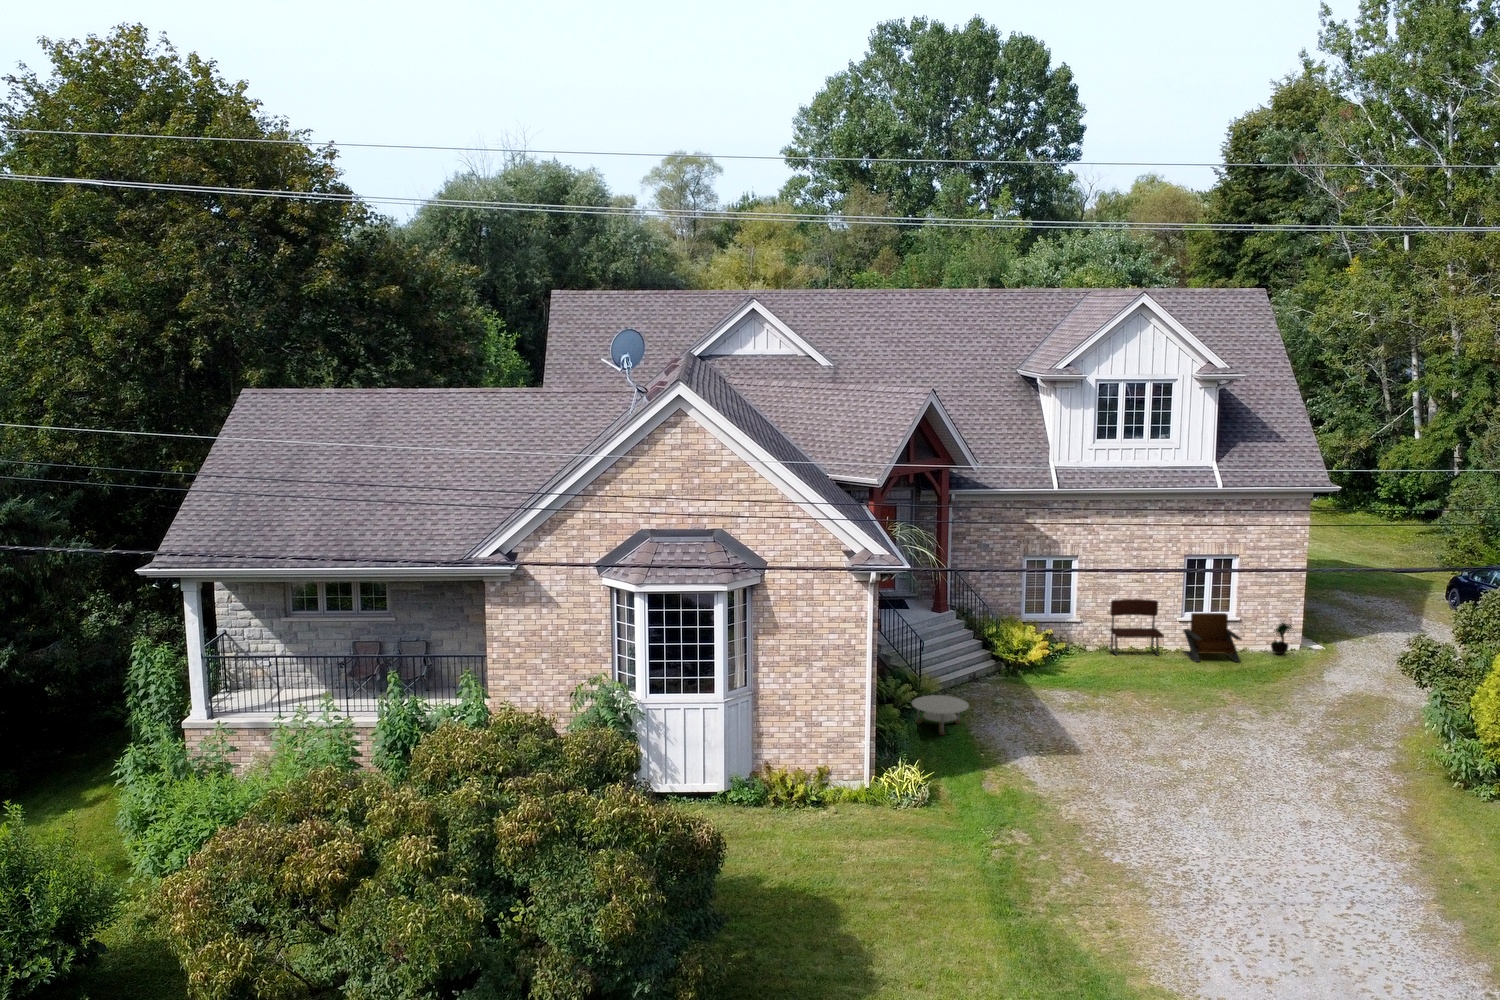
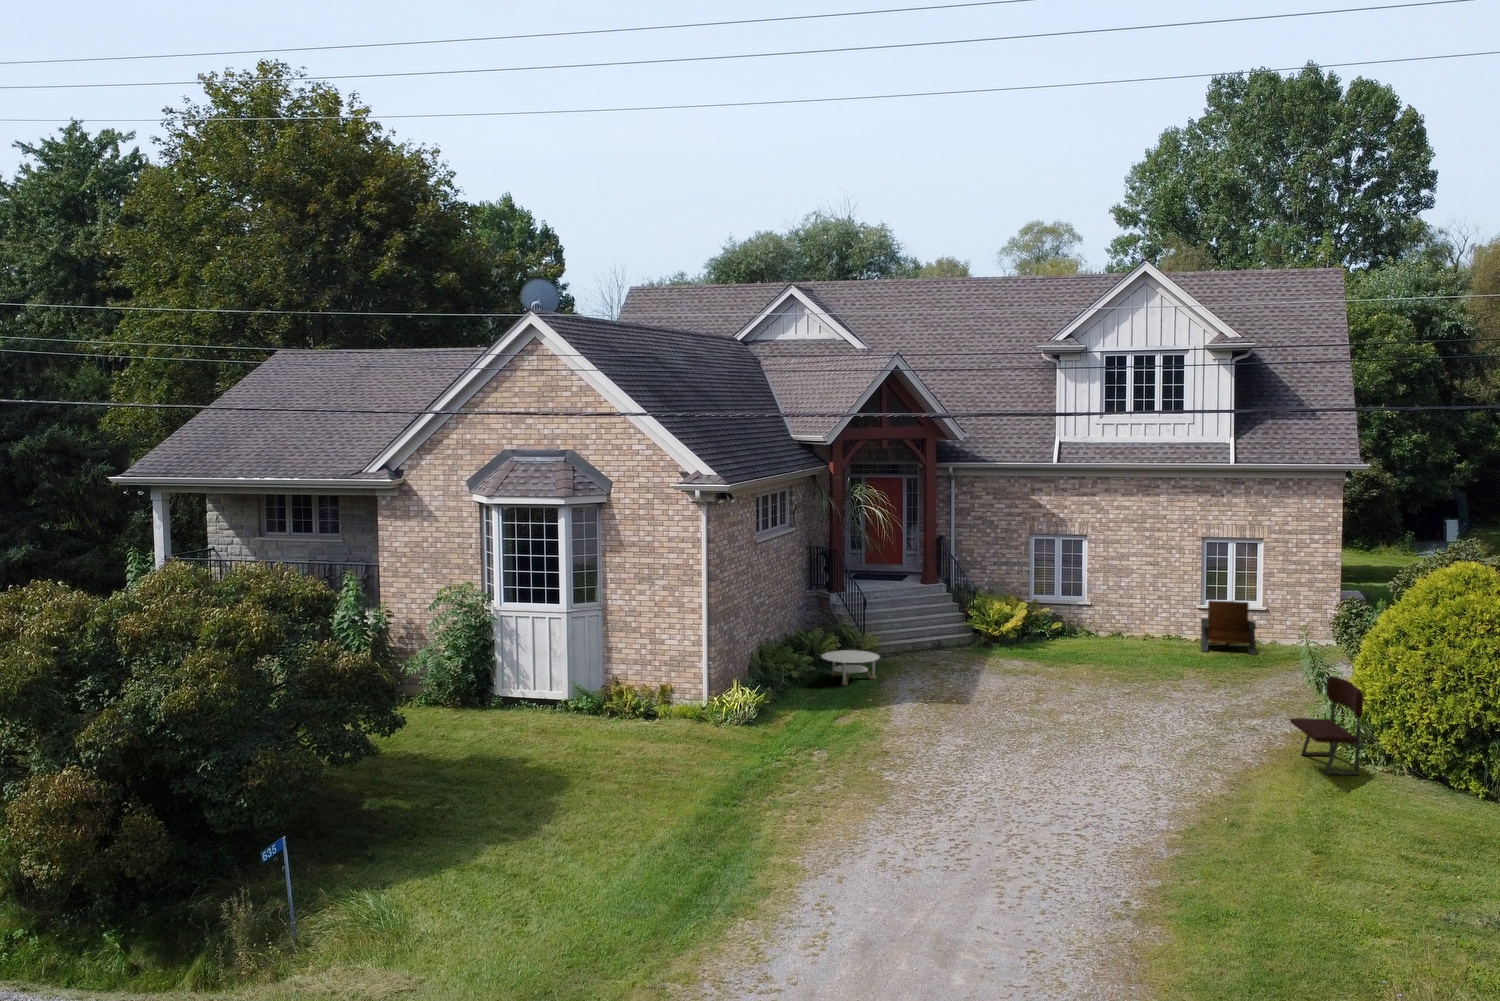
bench: present [1110,599,1164,655] -> present [1290,676,1363,775]
potted tree: present [1271,621,1292,654] -> none [1301,609,1328,651]

